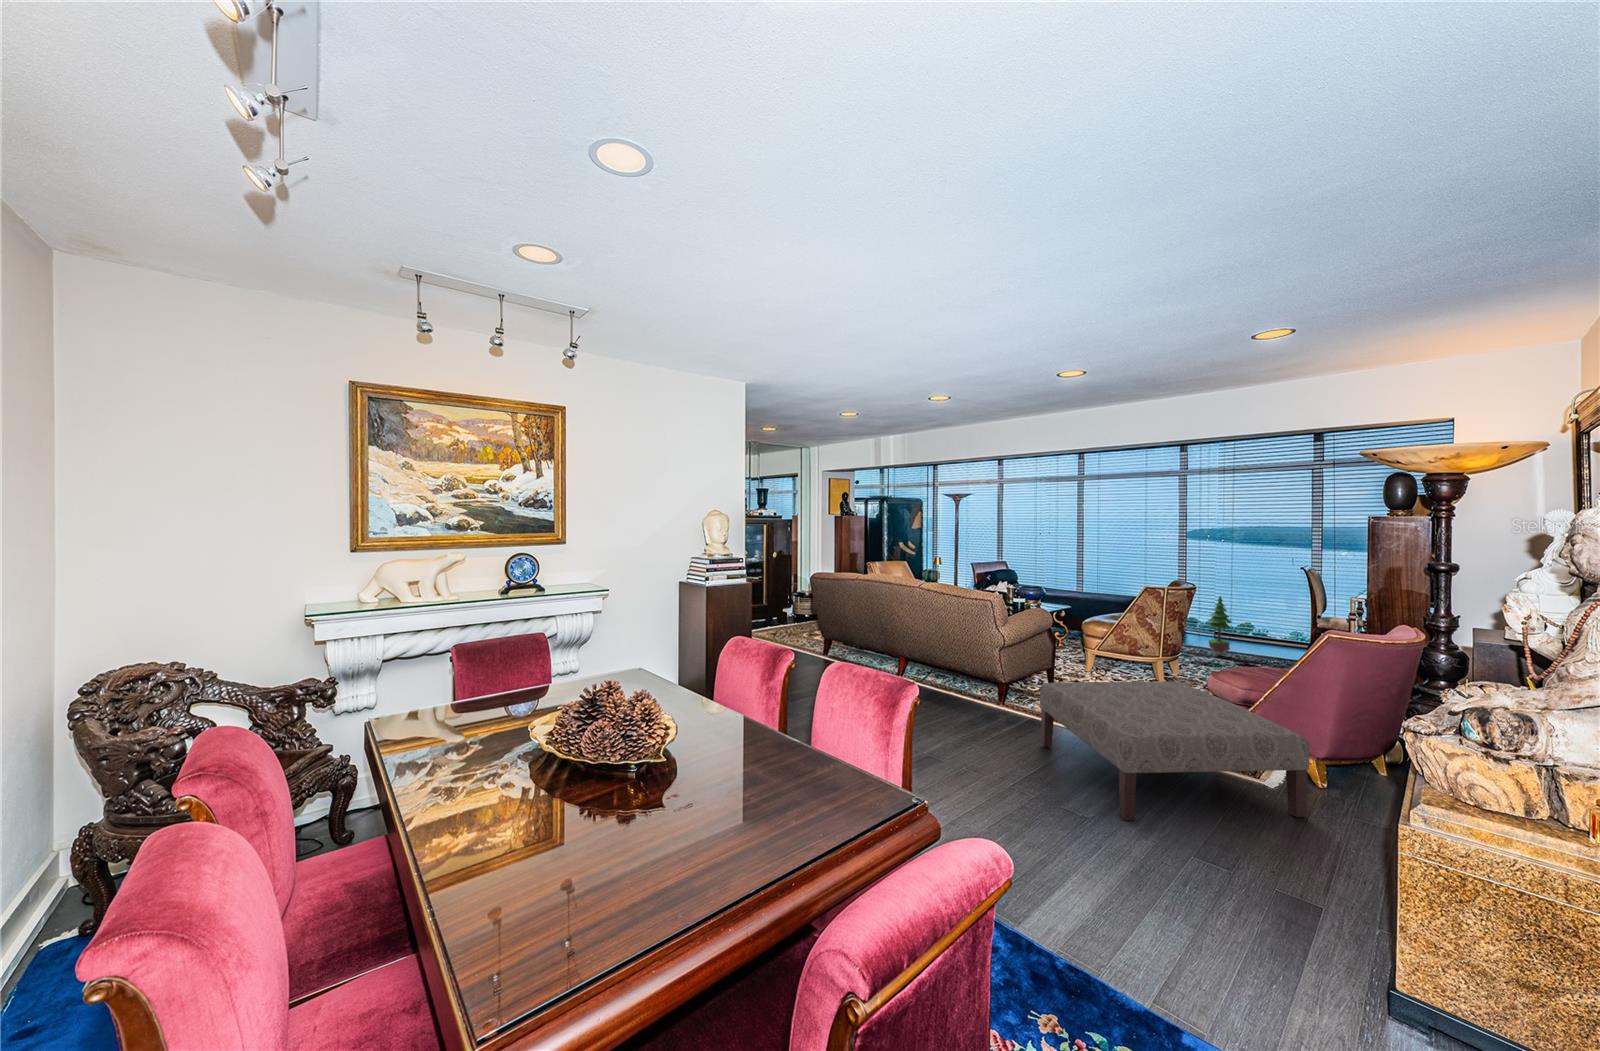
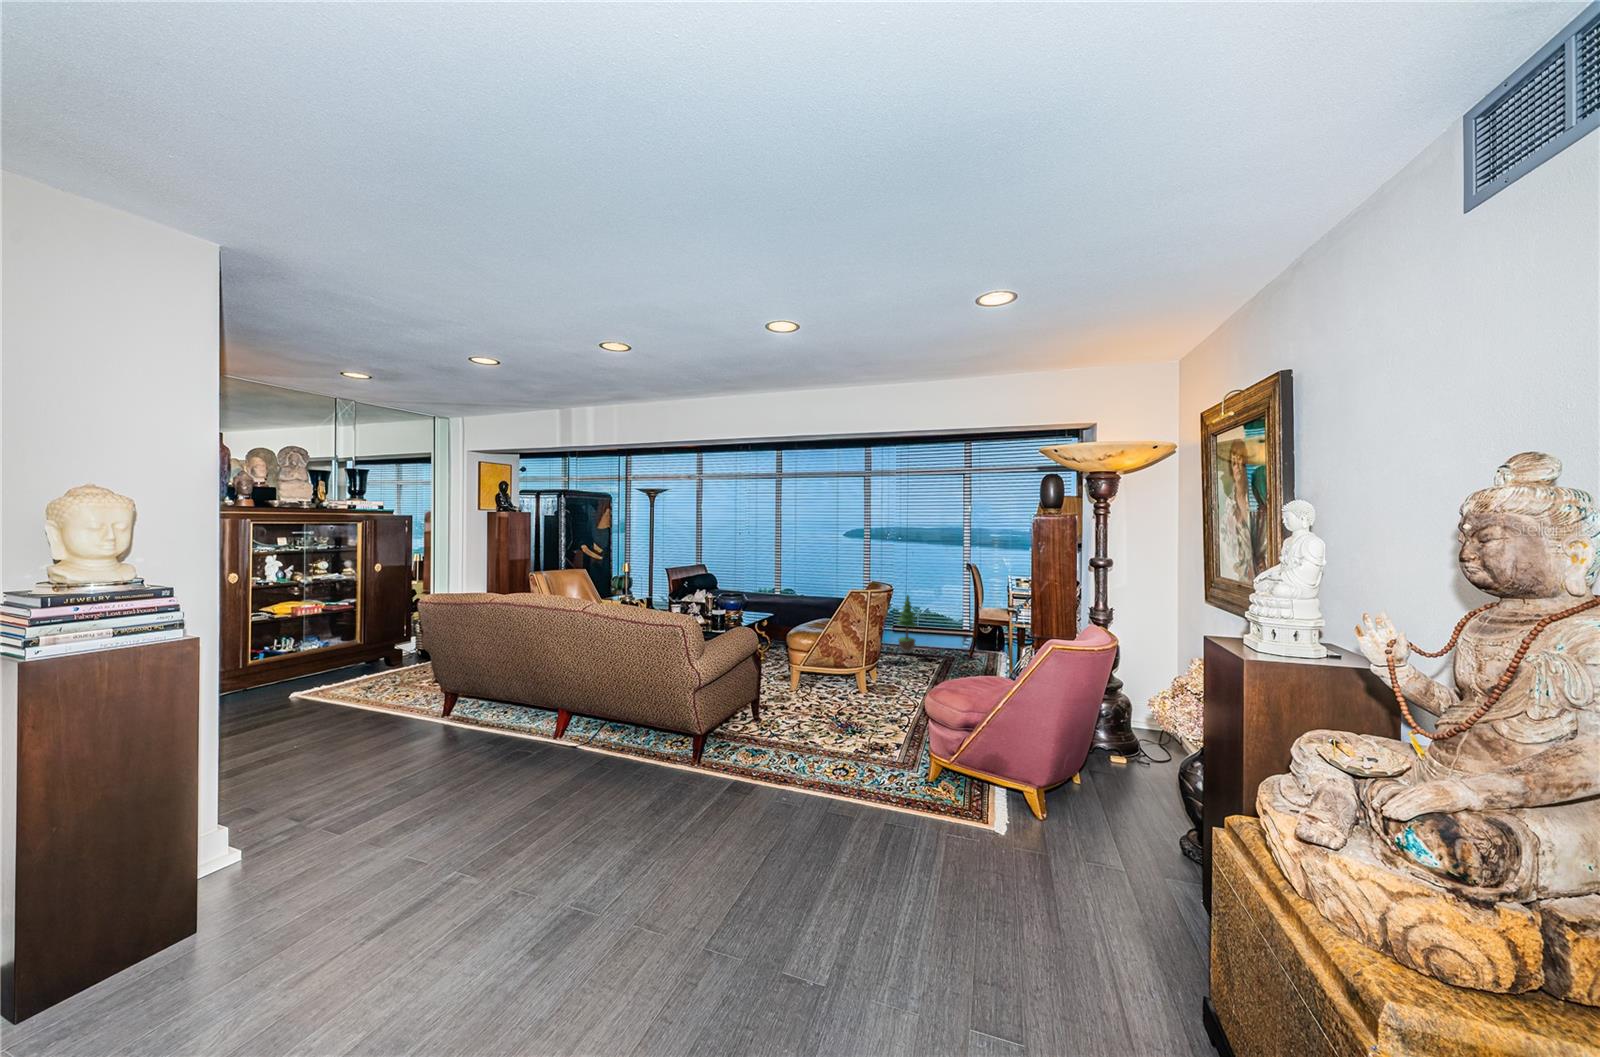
ottoman: present [1040,682,1309,821] -> none [744,713,1058,981]

